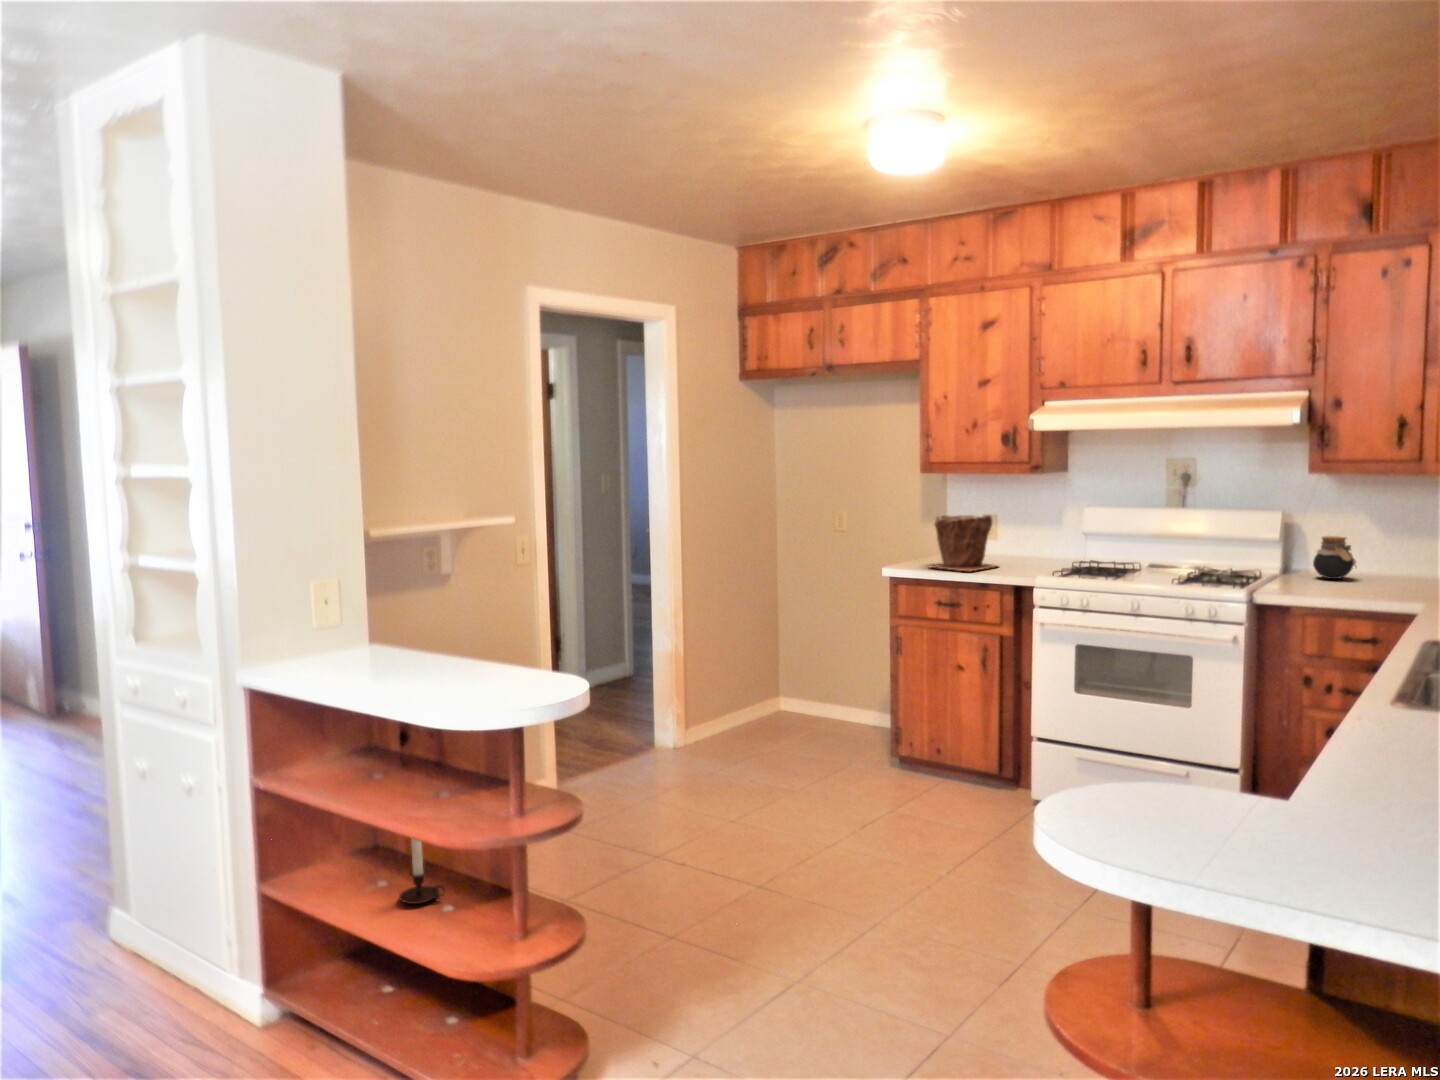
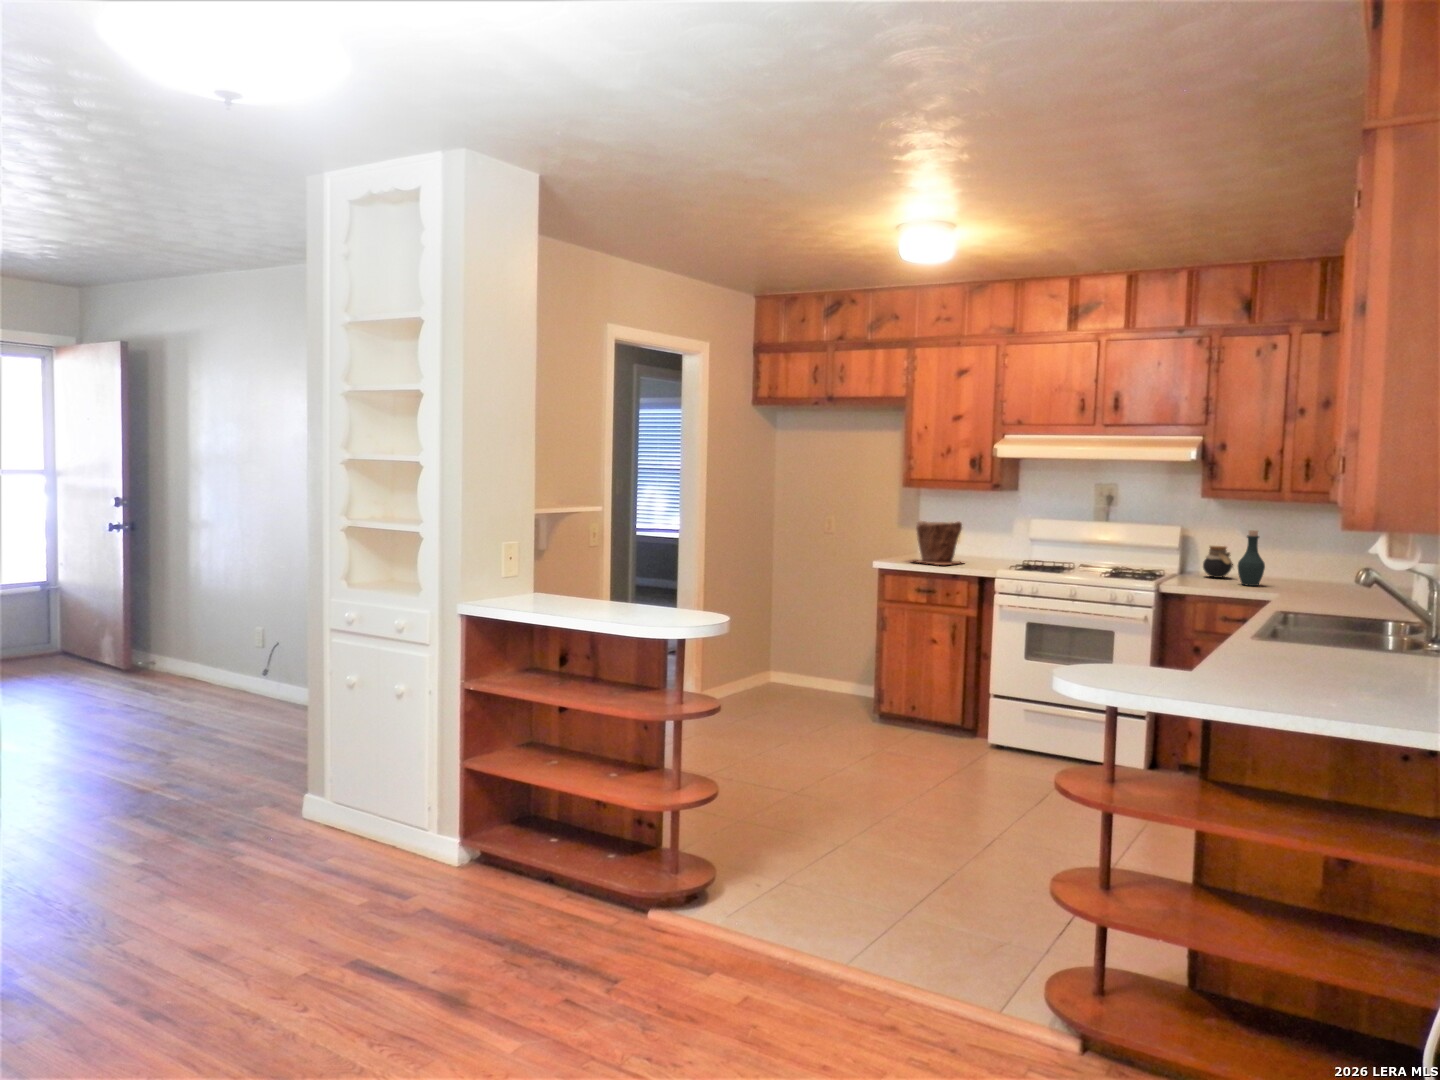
bottle: none [1362,516,1401,592] -> present [1238,530,1265,586]
candle: present [399,839,445,904] -> none [573,708,608,771]

